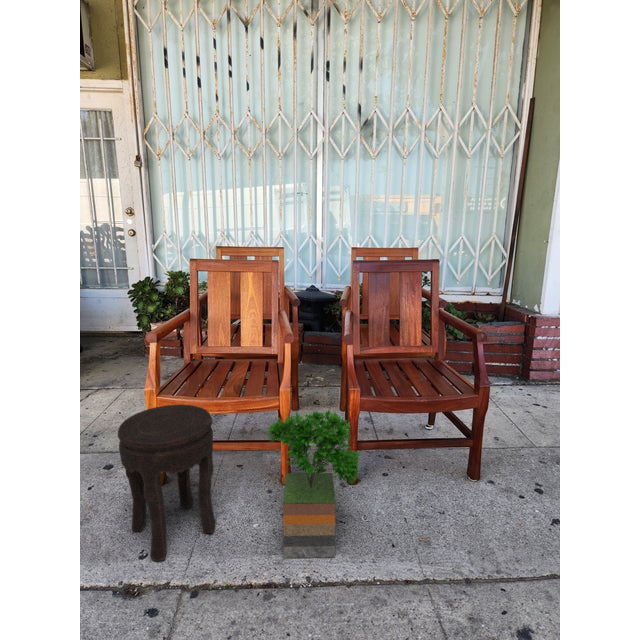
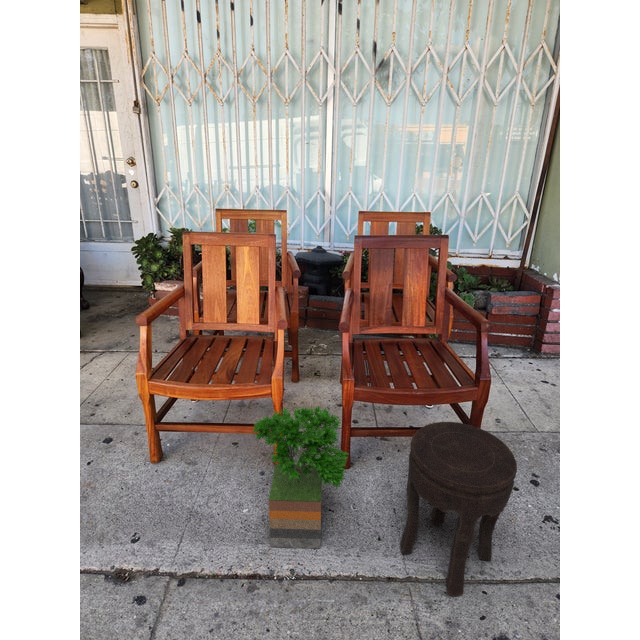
side table: present [118,405,215,561] -> present [401,422,517,596]

